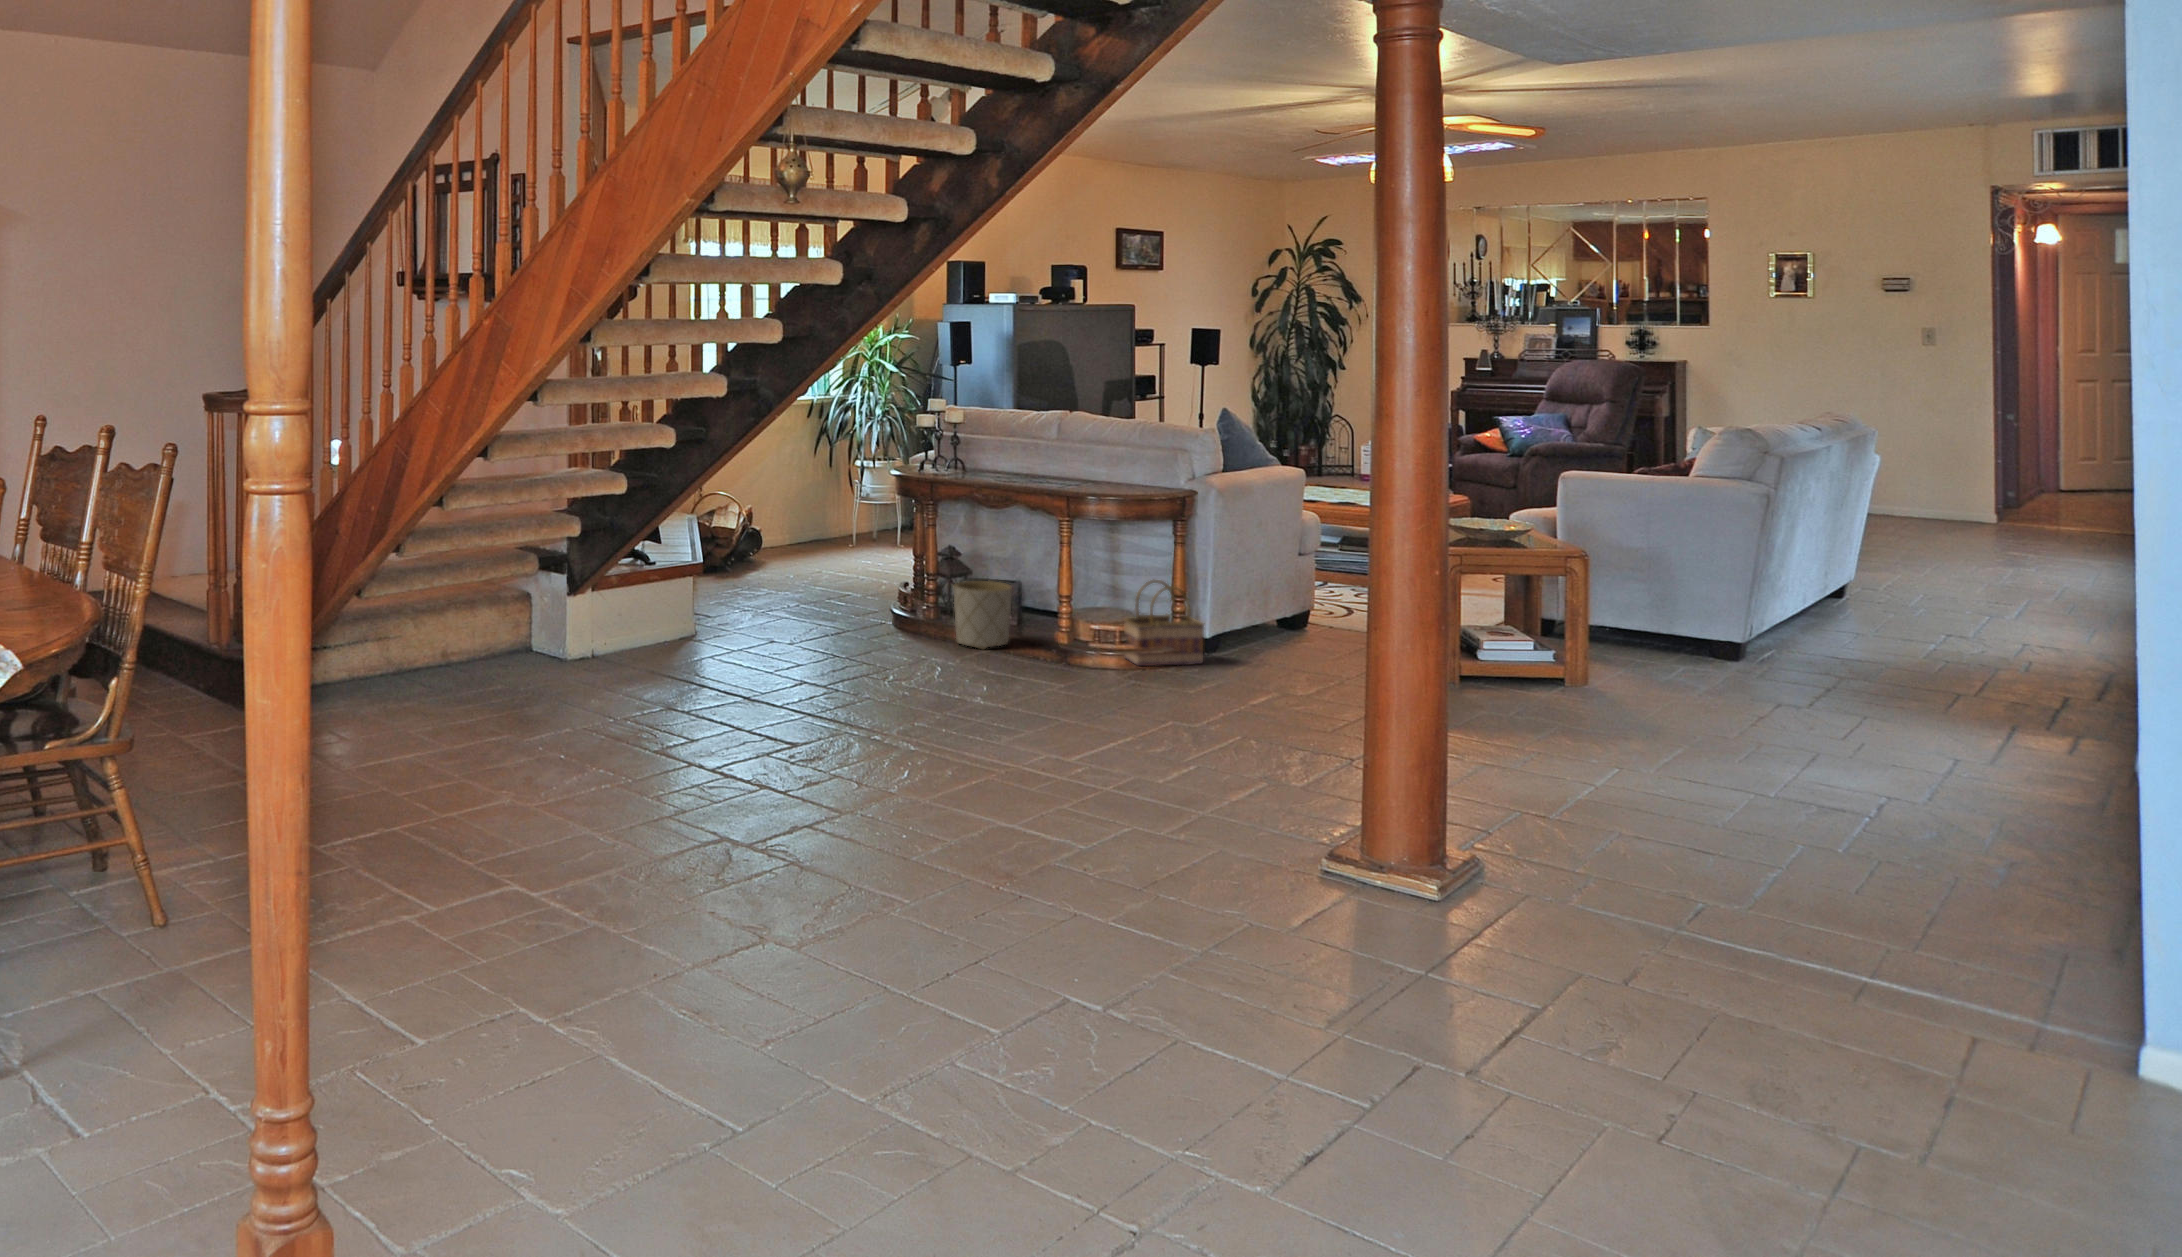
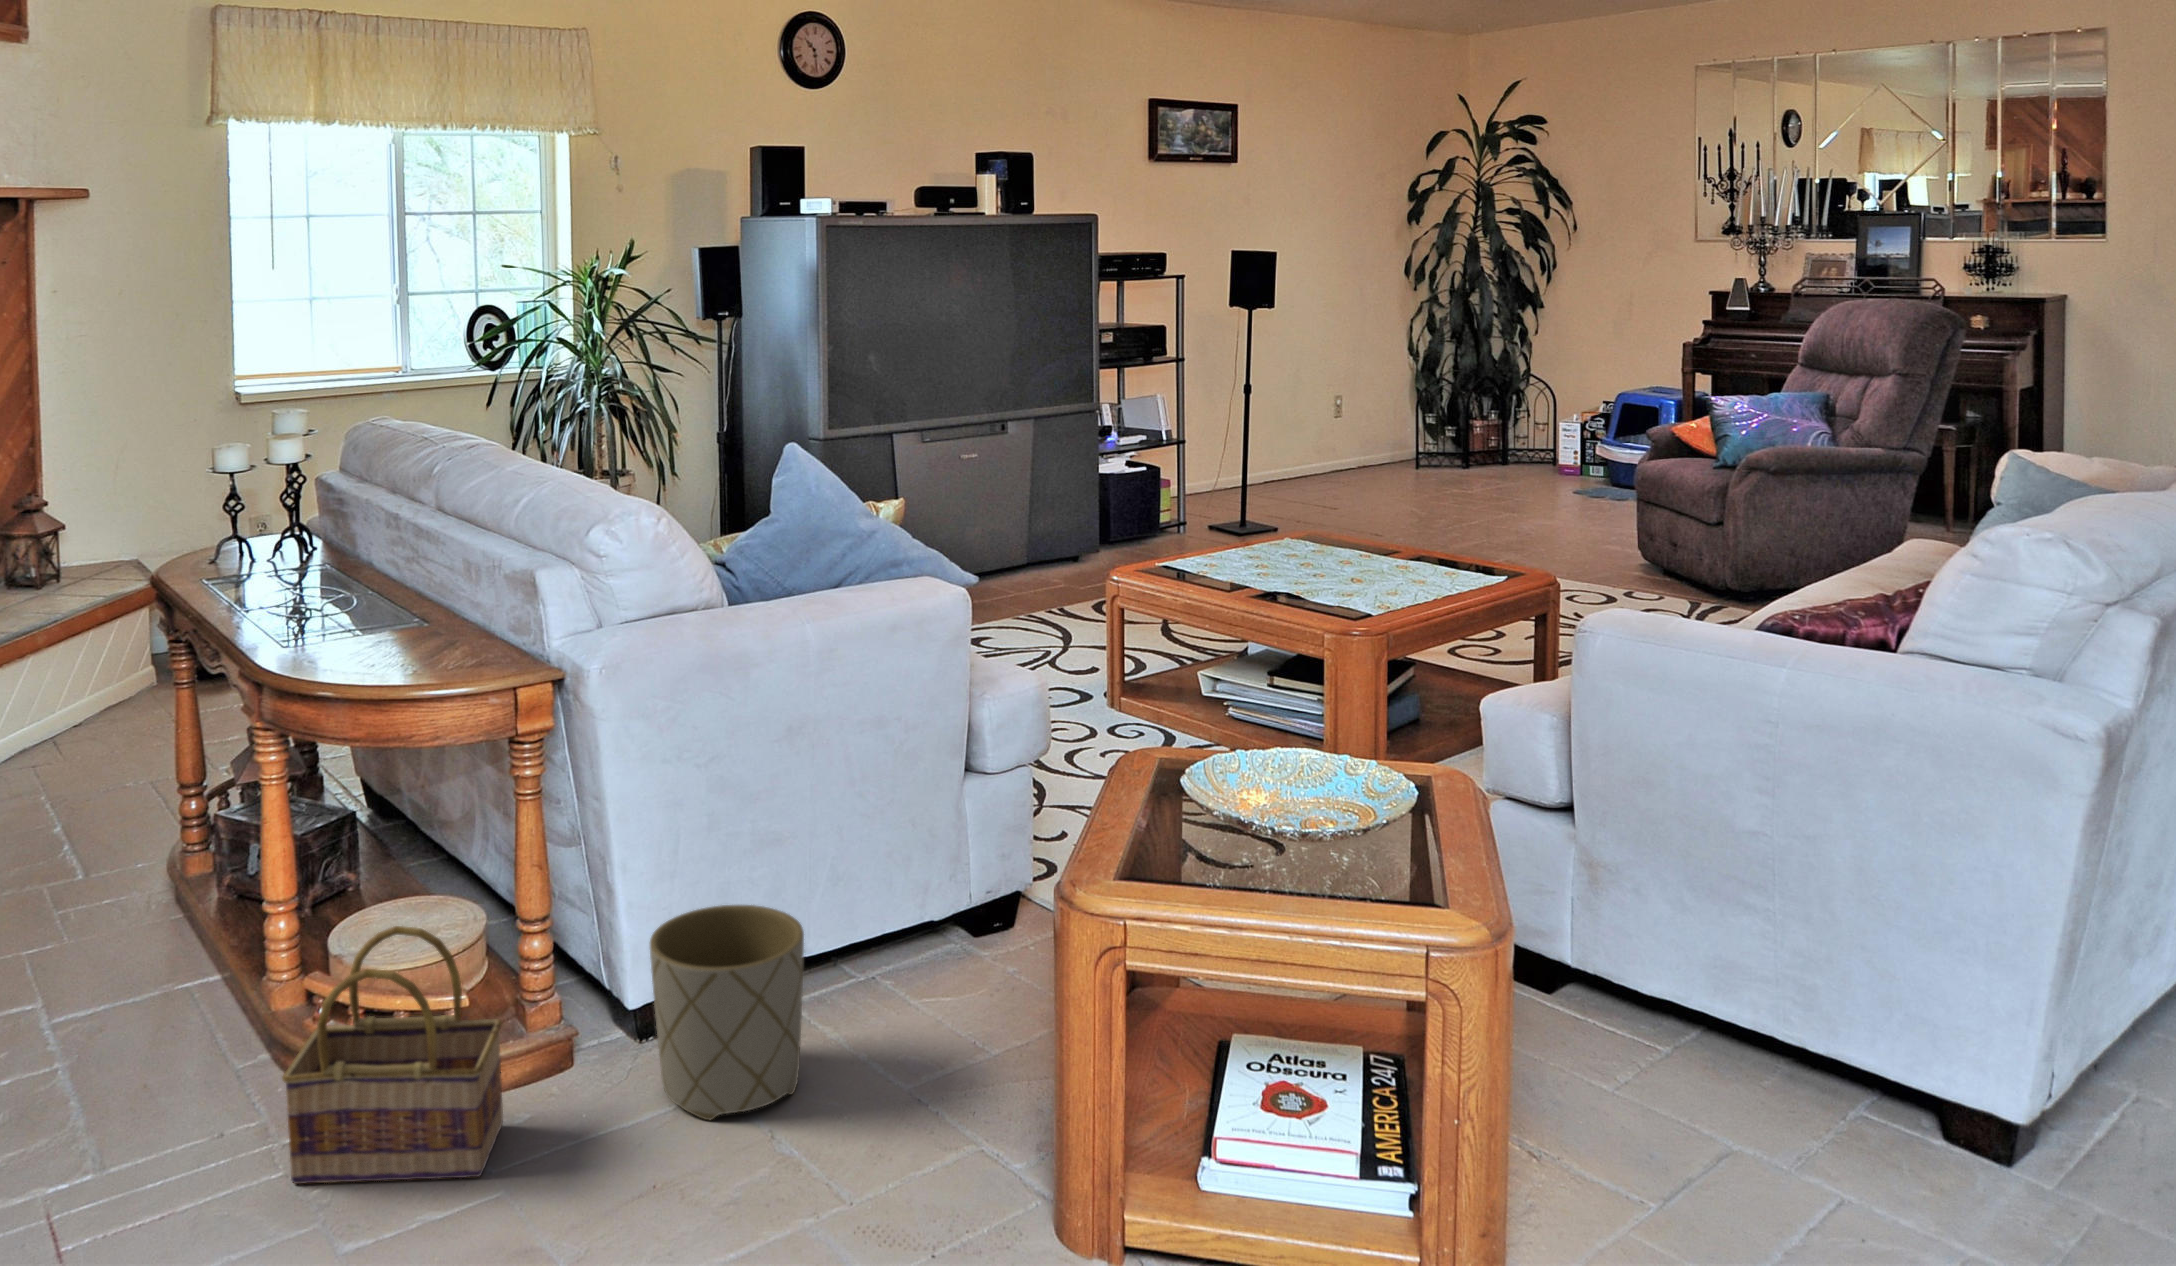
planter: present [954,581,1012,649] -> present [650,905,804,1120]

